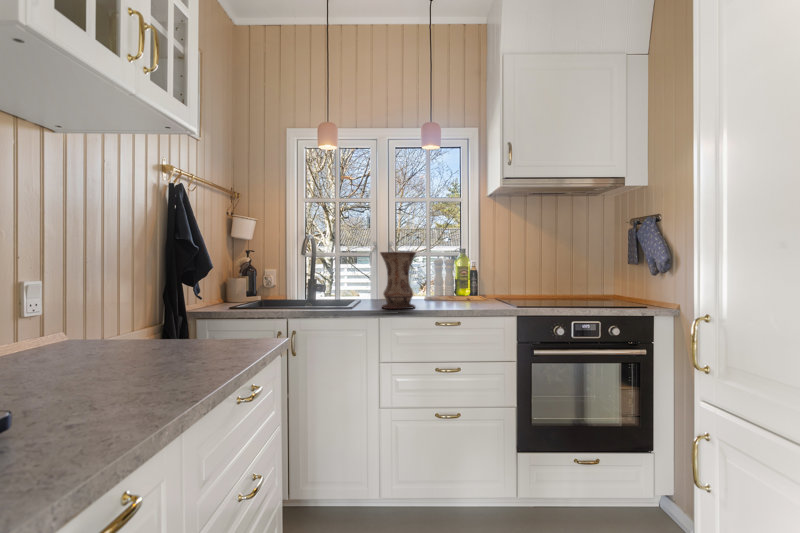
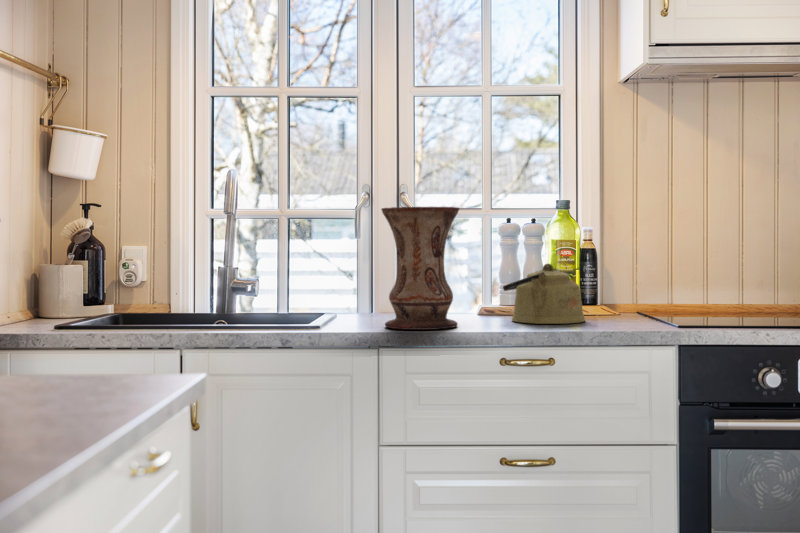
kettle: none [436,278,474,306] -> present [503,264,585,324]

